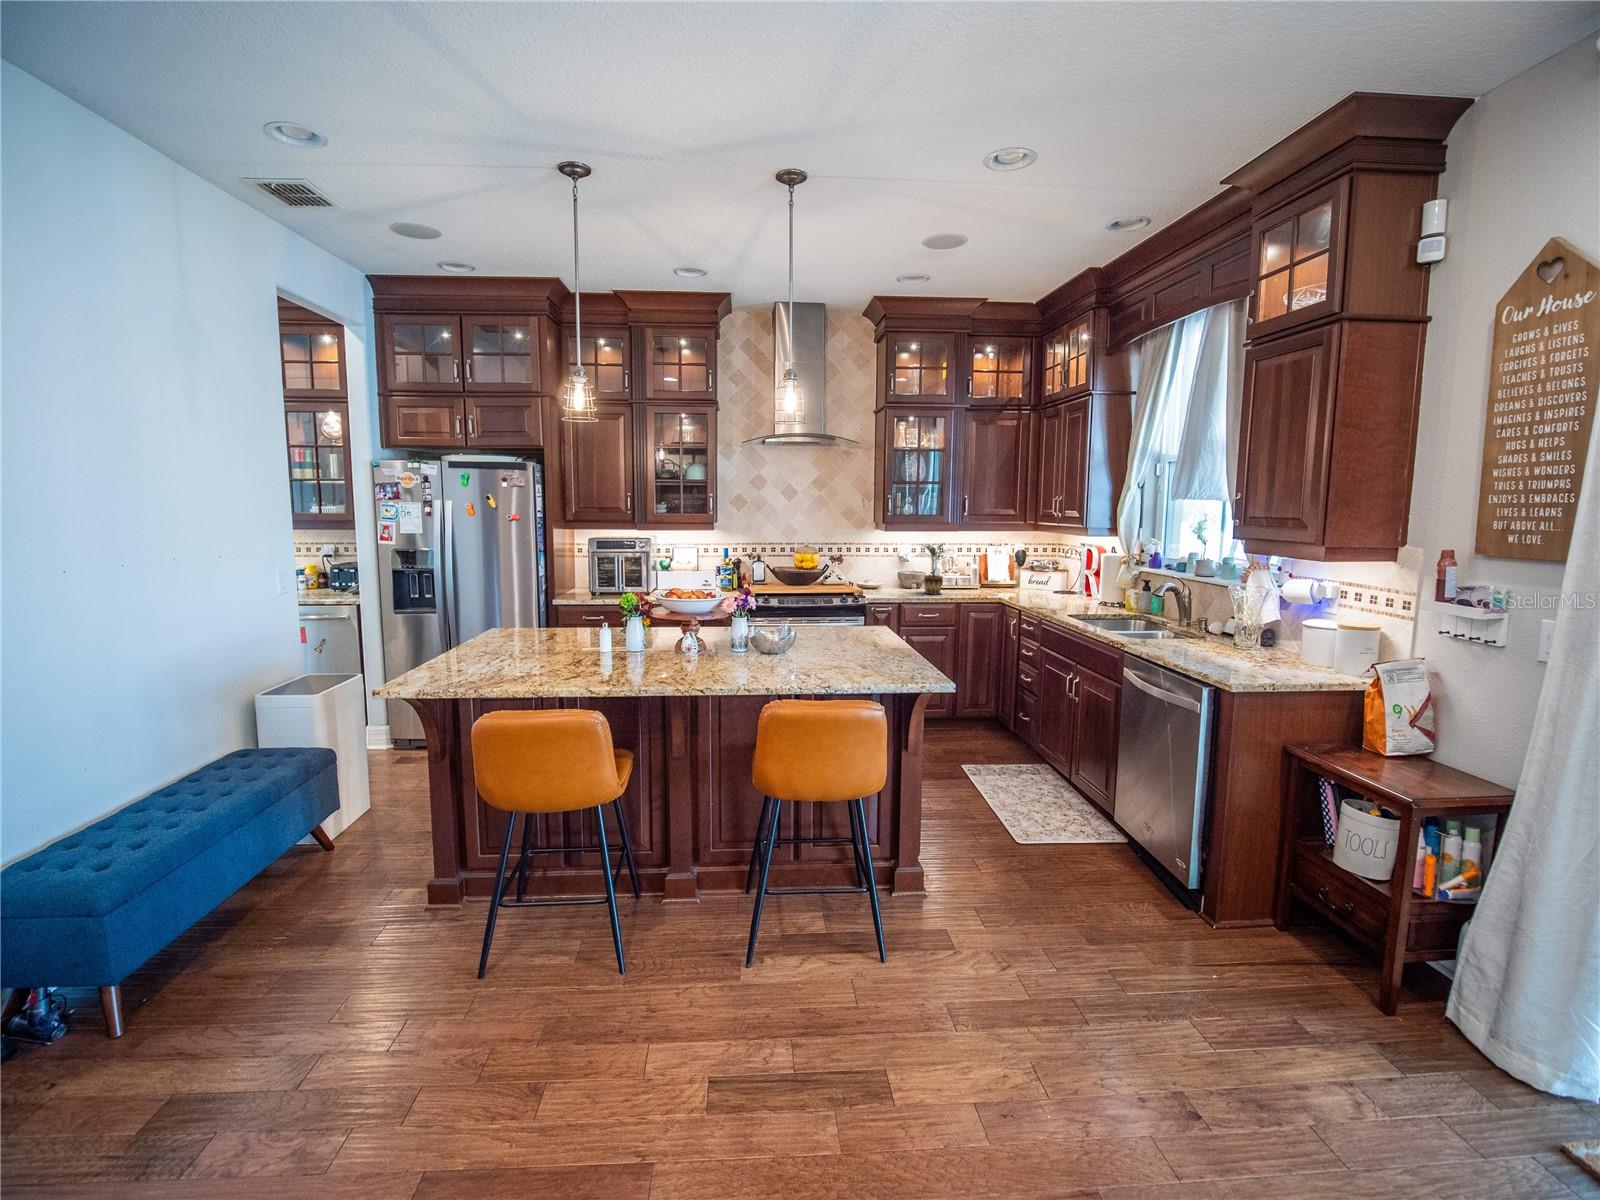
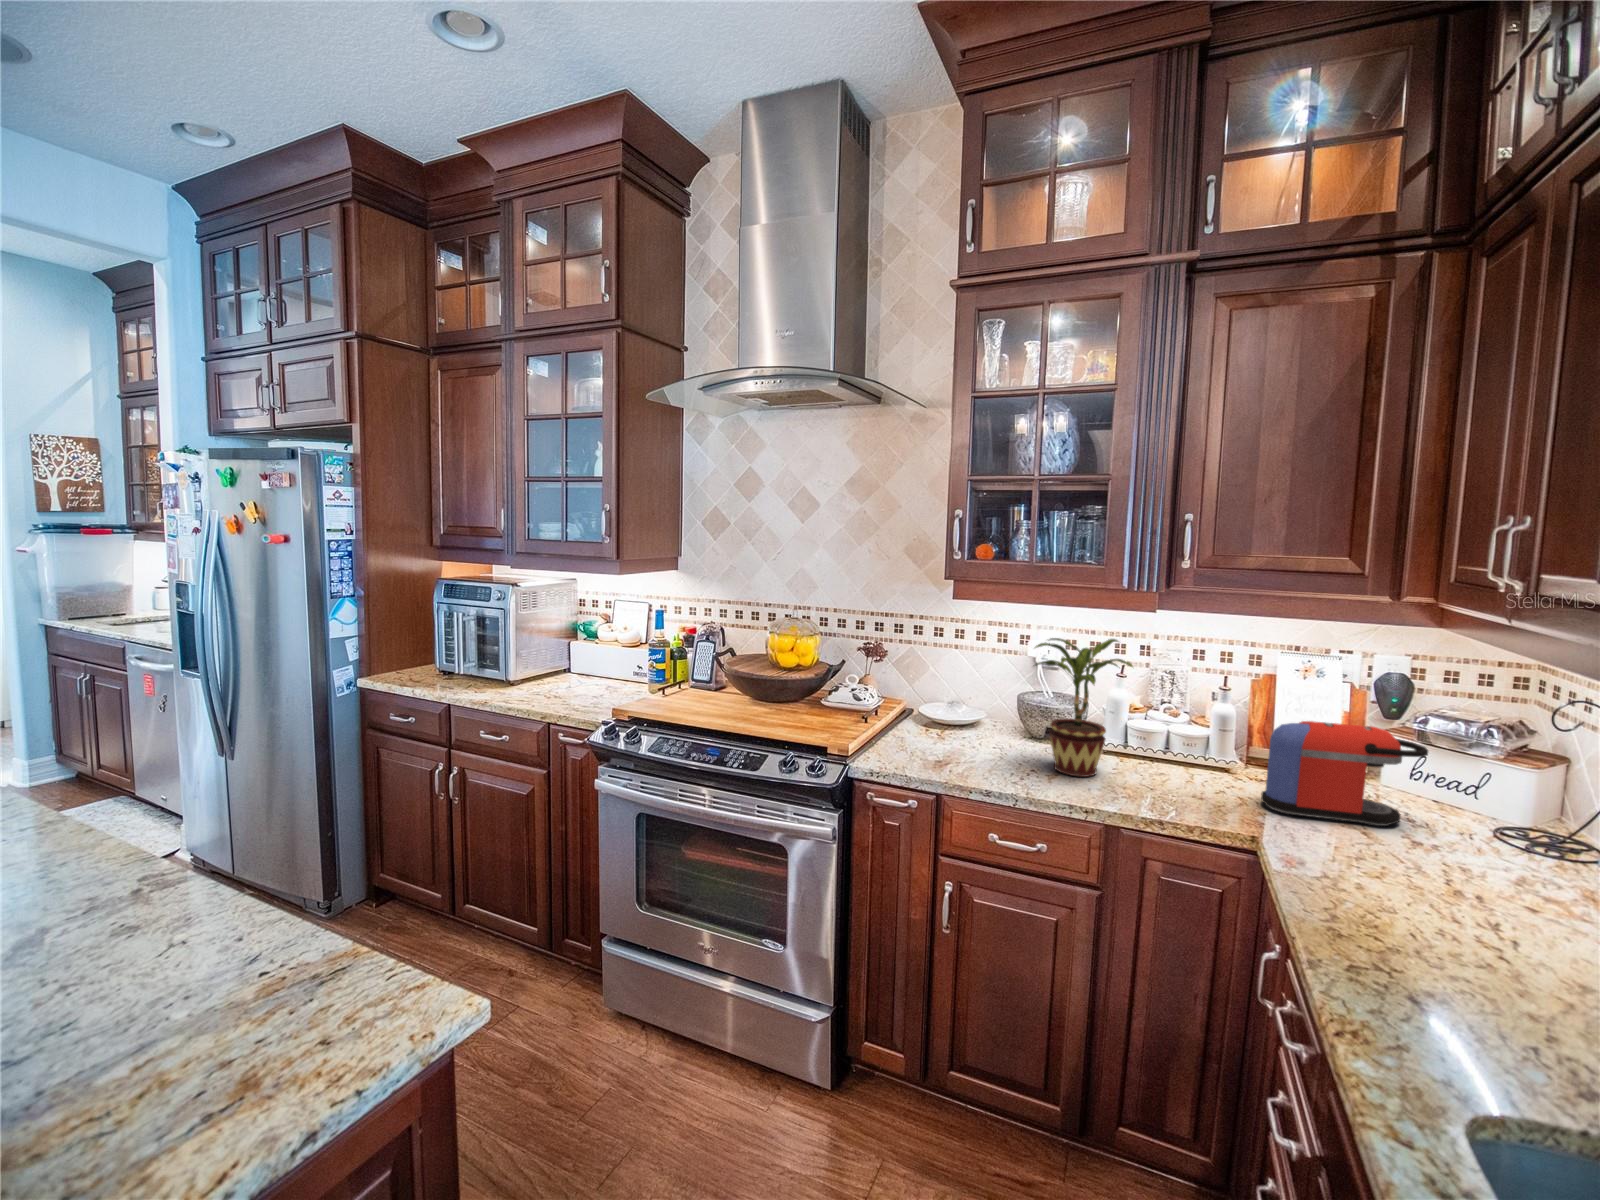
coffee maker: none [993,564,1036,595] -> present [1261,721,1428,826]

